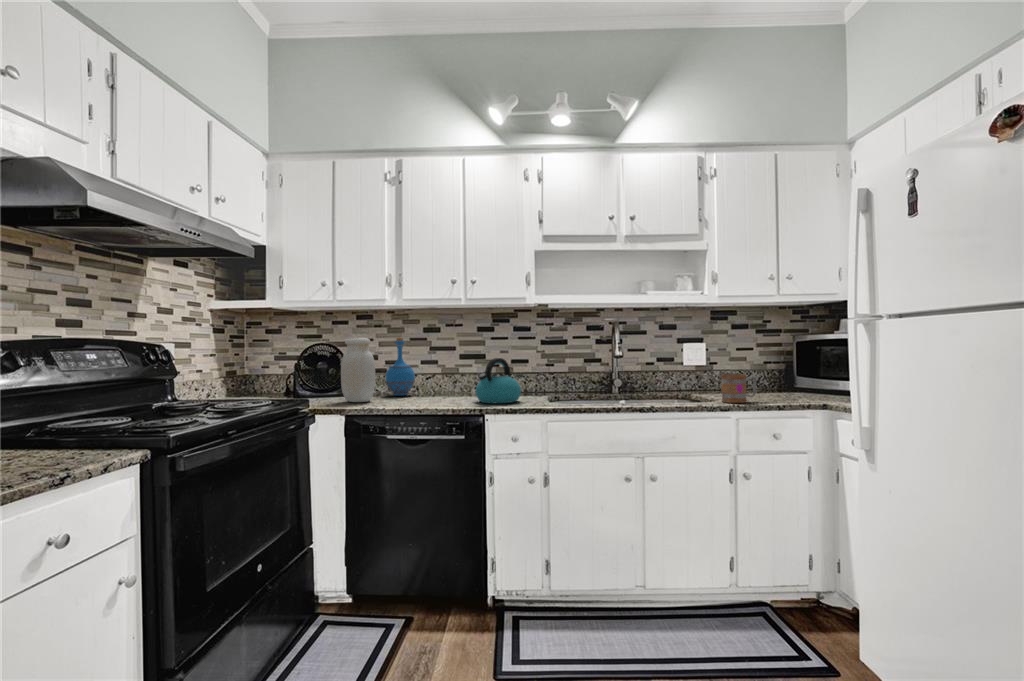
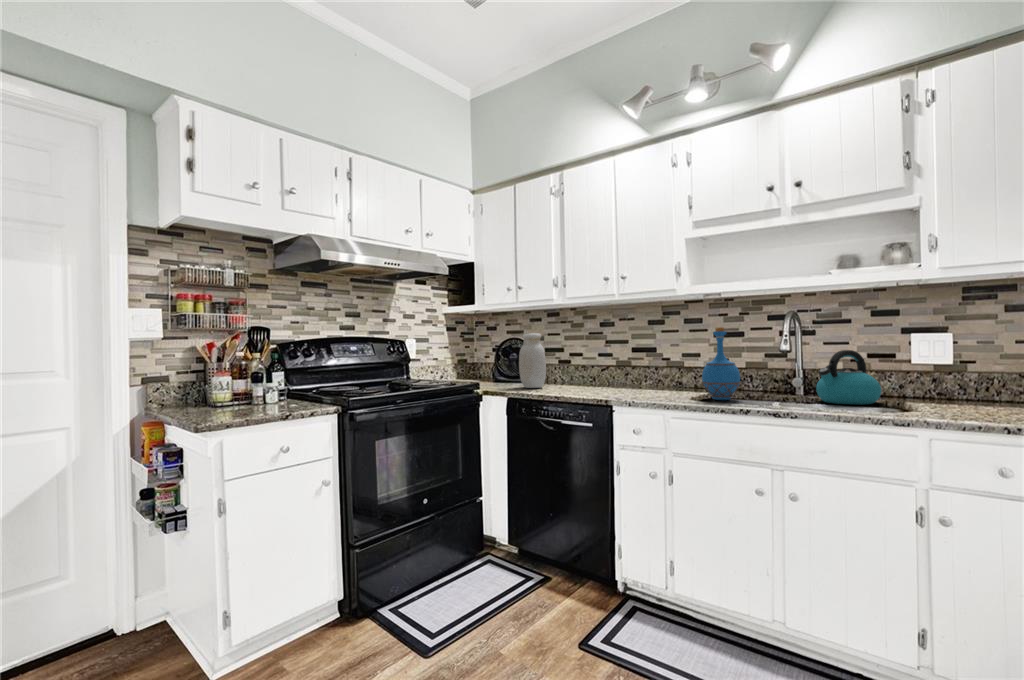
bottle: present [386,338,415,396] -> present [702,327,741,400]
kettle: present [476,358,521,403] -> present [816,350,881,404]
mug: present [721,374,756,403] -> none [918,376,983,417]

